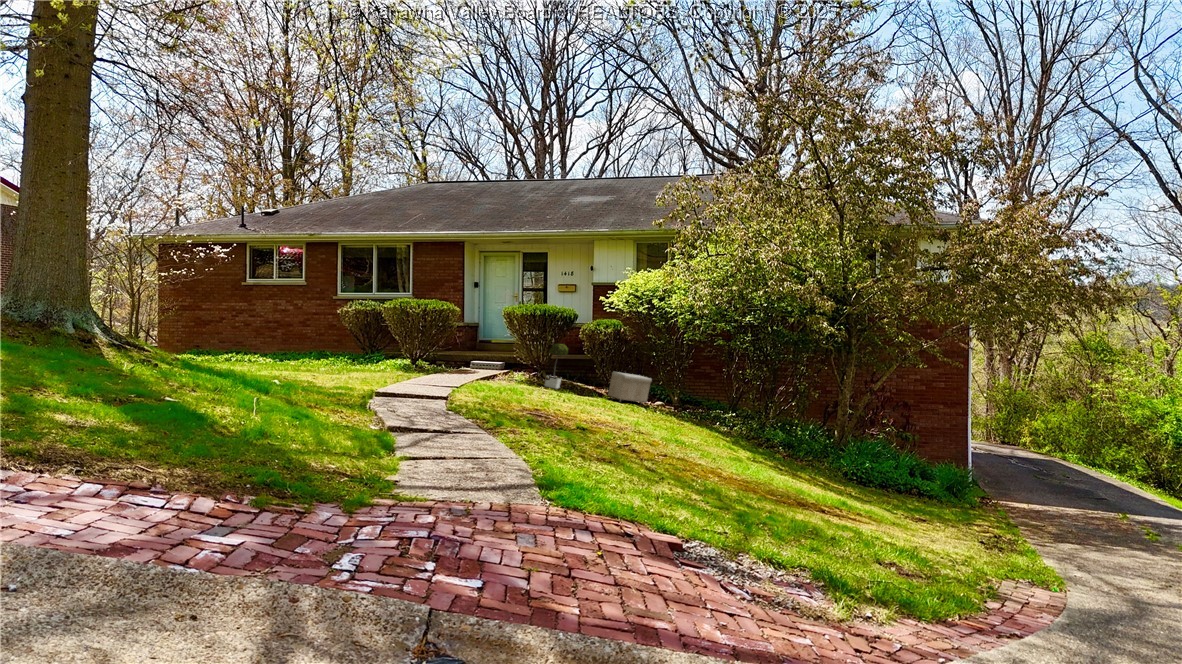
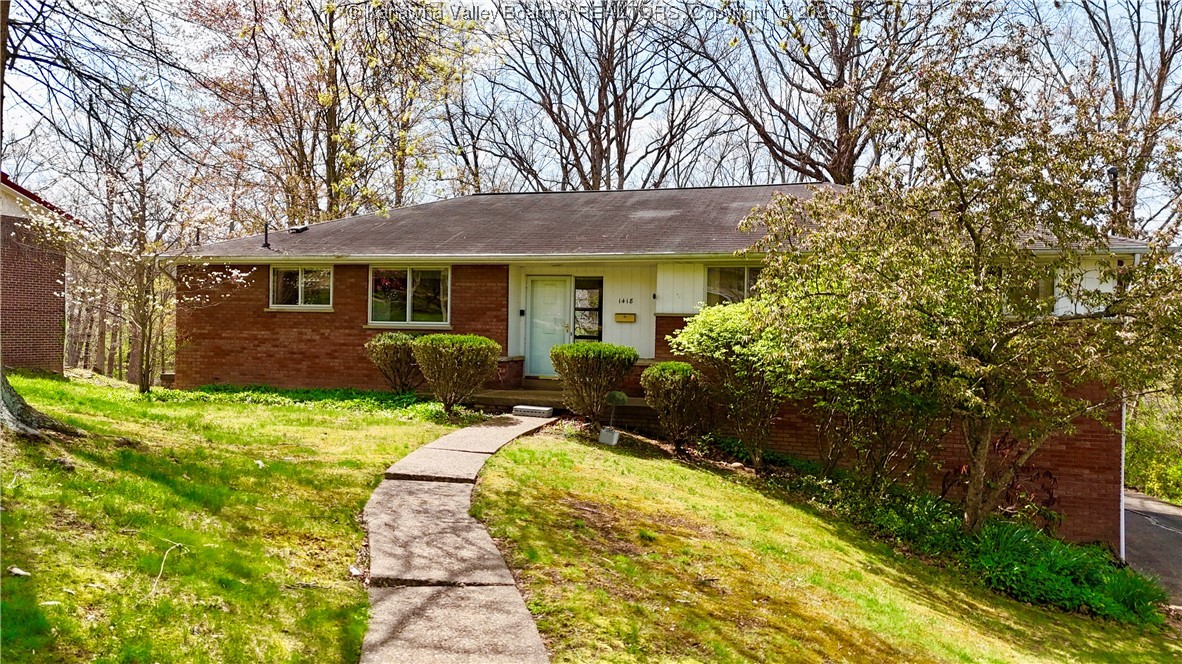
storage bench: present [608,372,652,403] -> none [675,426,728,466]

